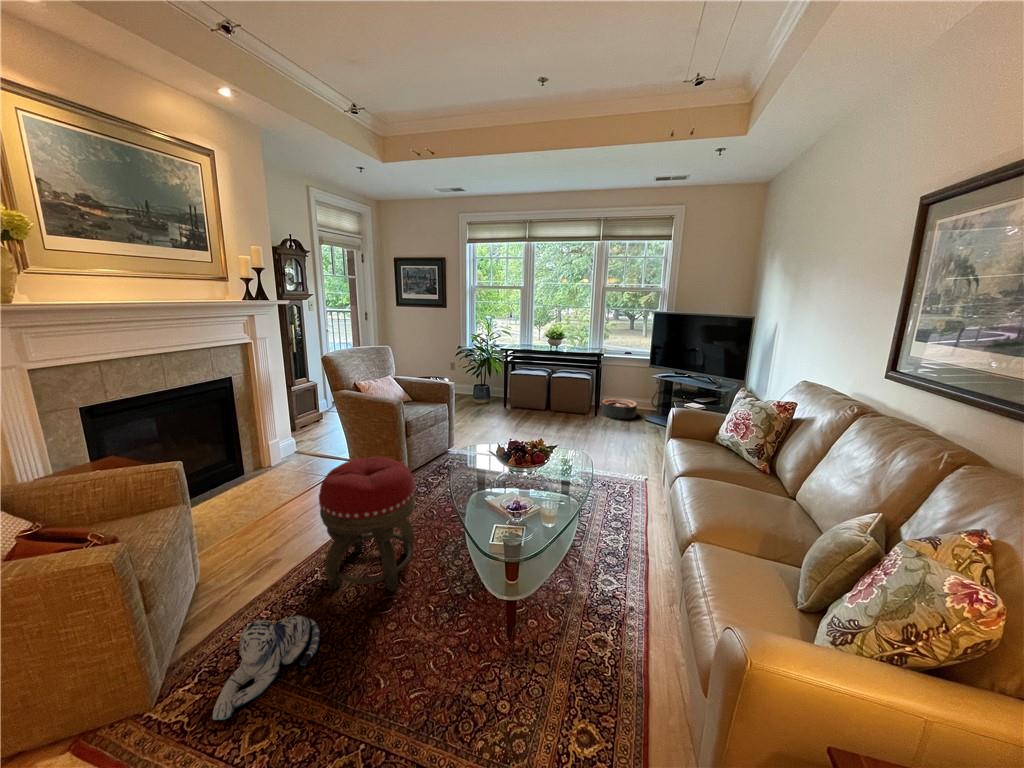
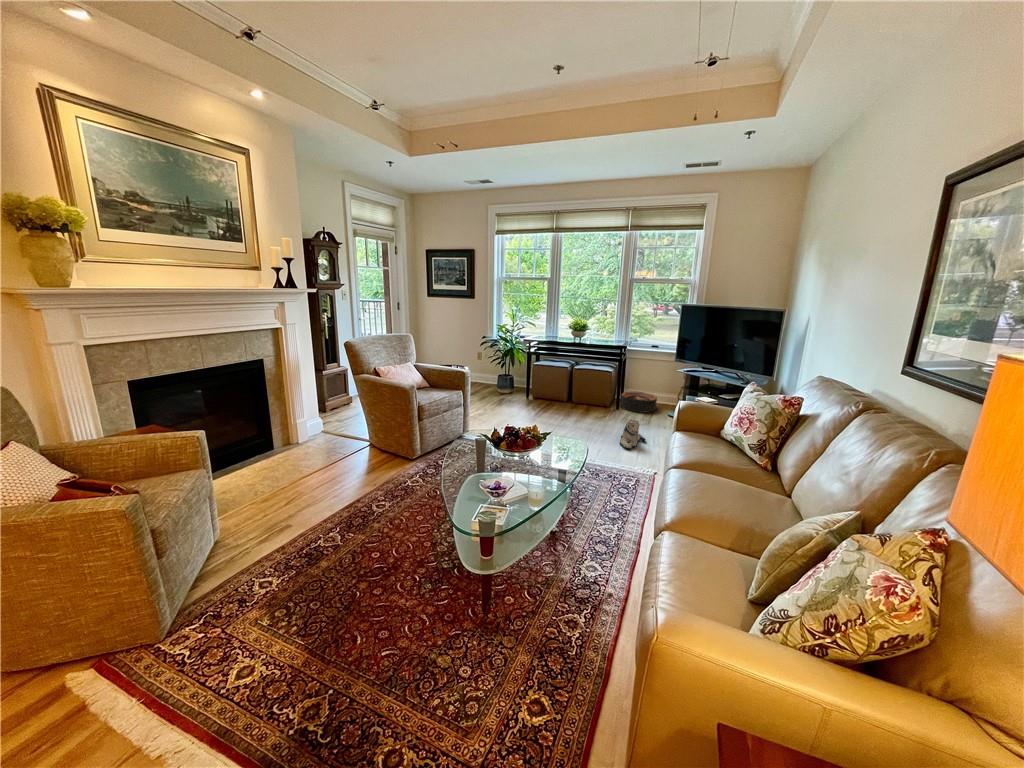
footstool: present [319,456,415,592] -> none [320,435,411,560]
plush toy: present [212,615,320,720] -> present [620,419,645,449]

